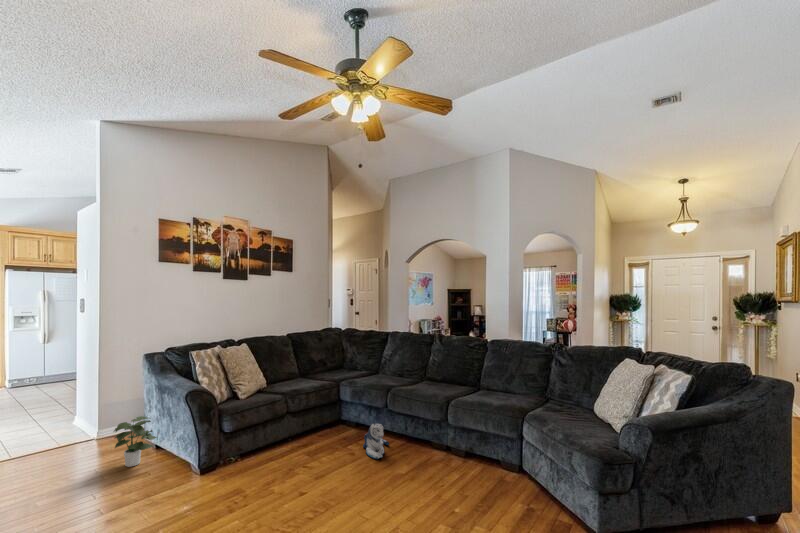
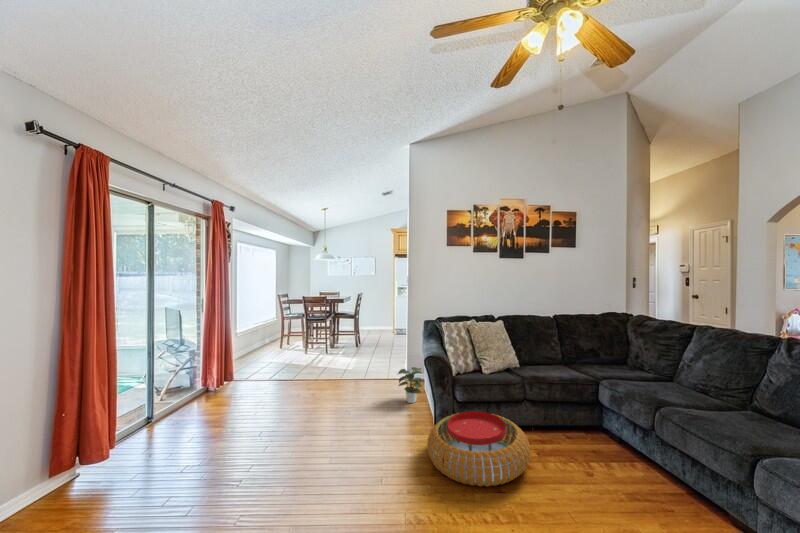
plush toy: present [363,423,389,459] -> none [605,450,650,502]
pouf: none [212,431,318,501] -> present [427,411,530,487]

